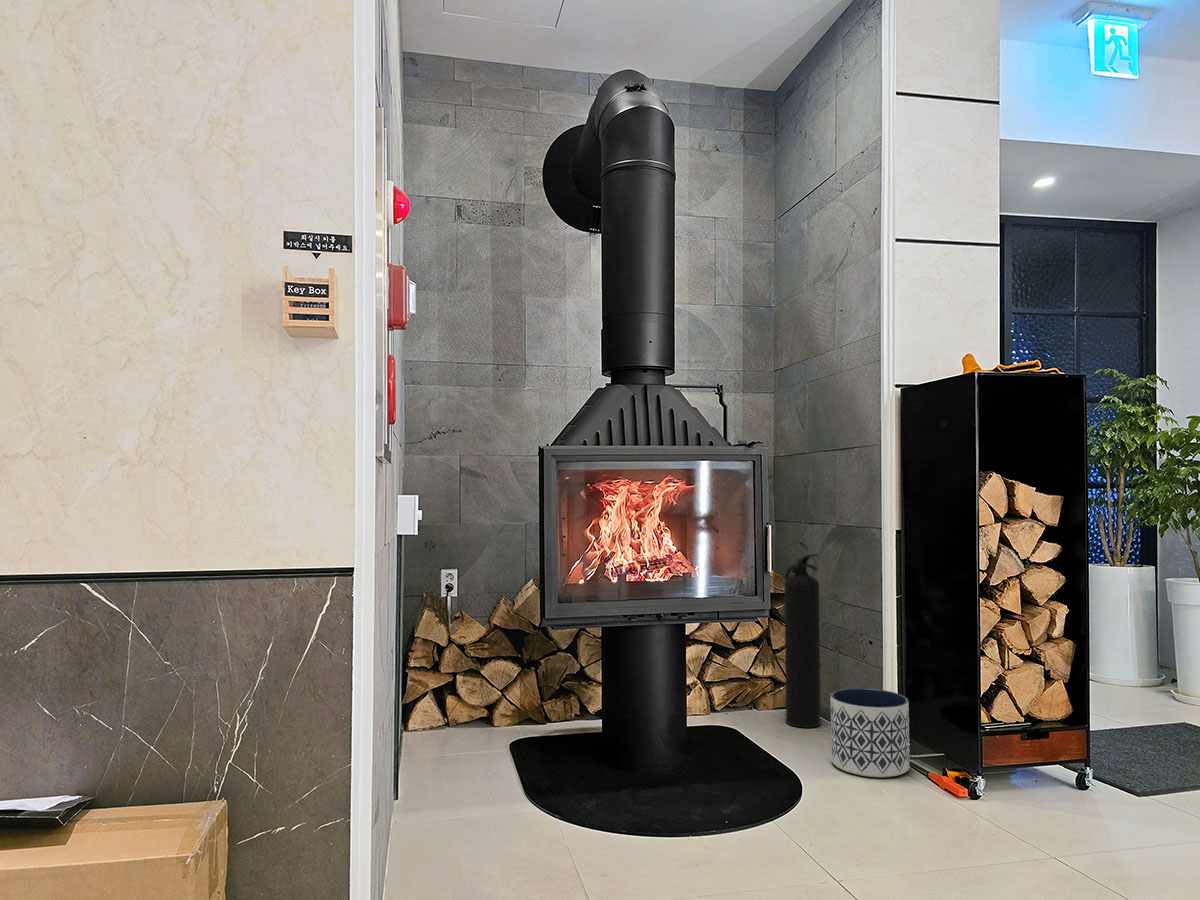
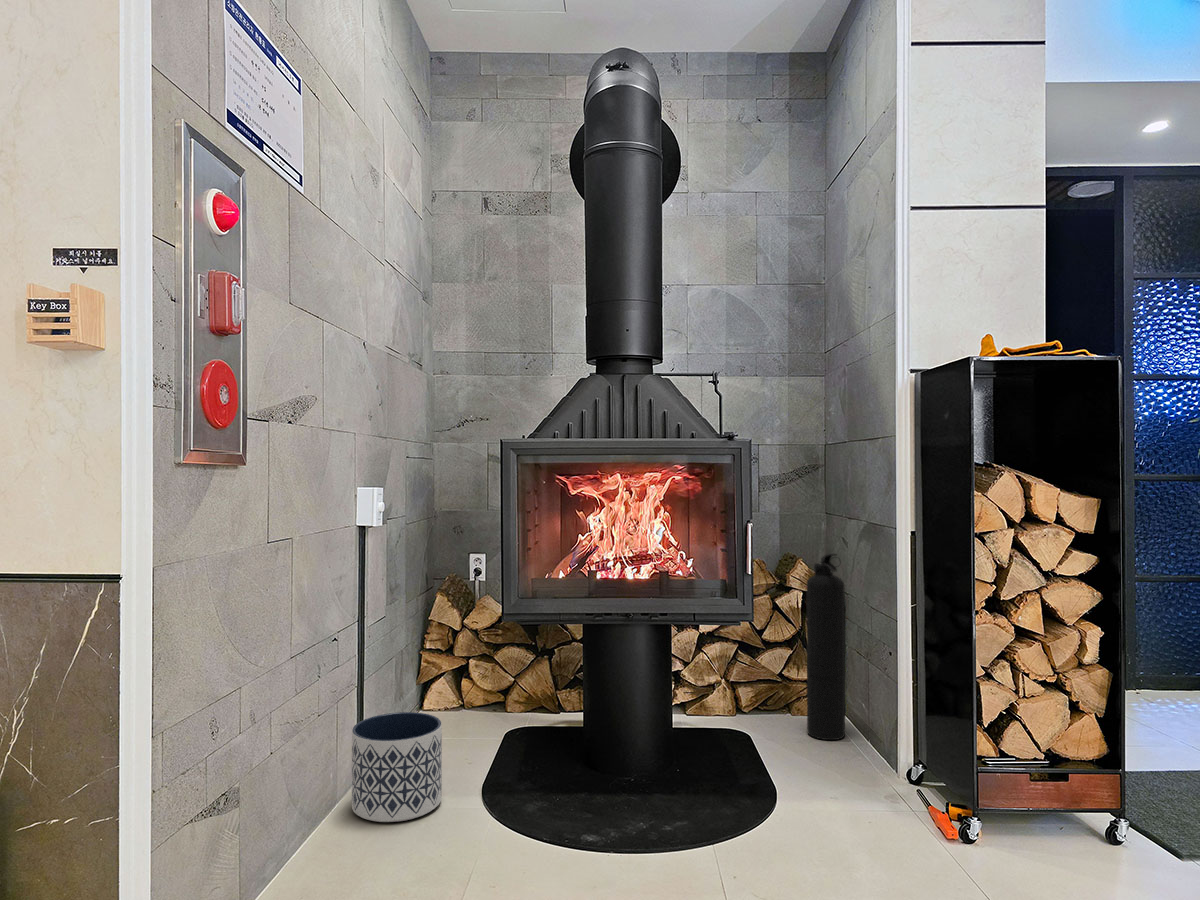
planter: present [831,688,910,777] -> present [352,712,442,822]

